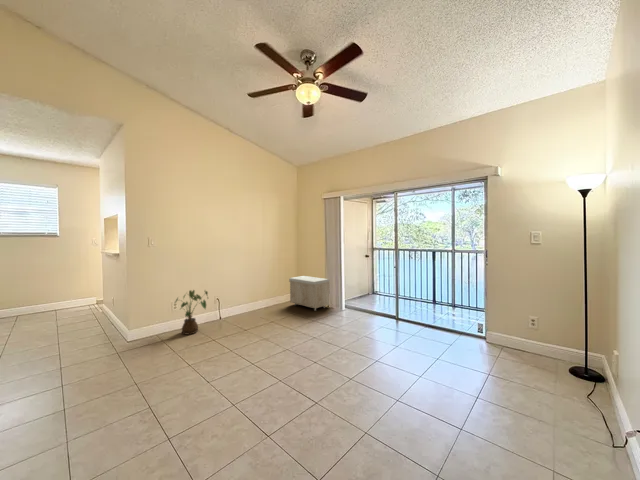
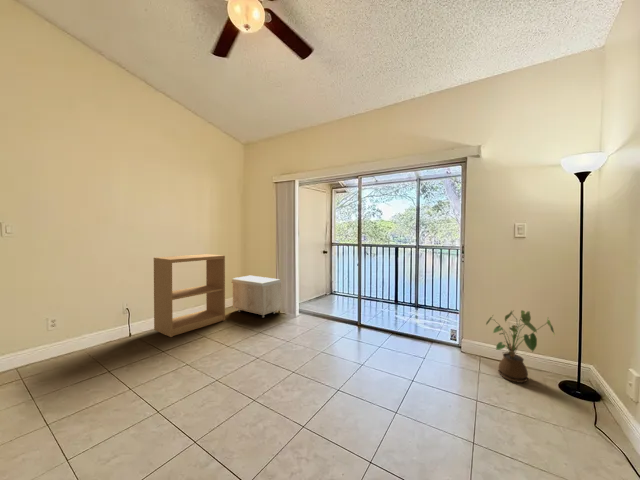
bookshelf: none [233,258,285,322] -> present [154,254,225,337]
house plant: present [175,290,208,334] -> present [486,310,554,383]

